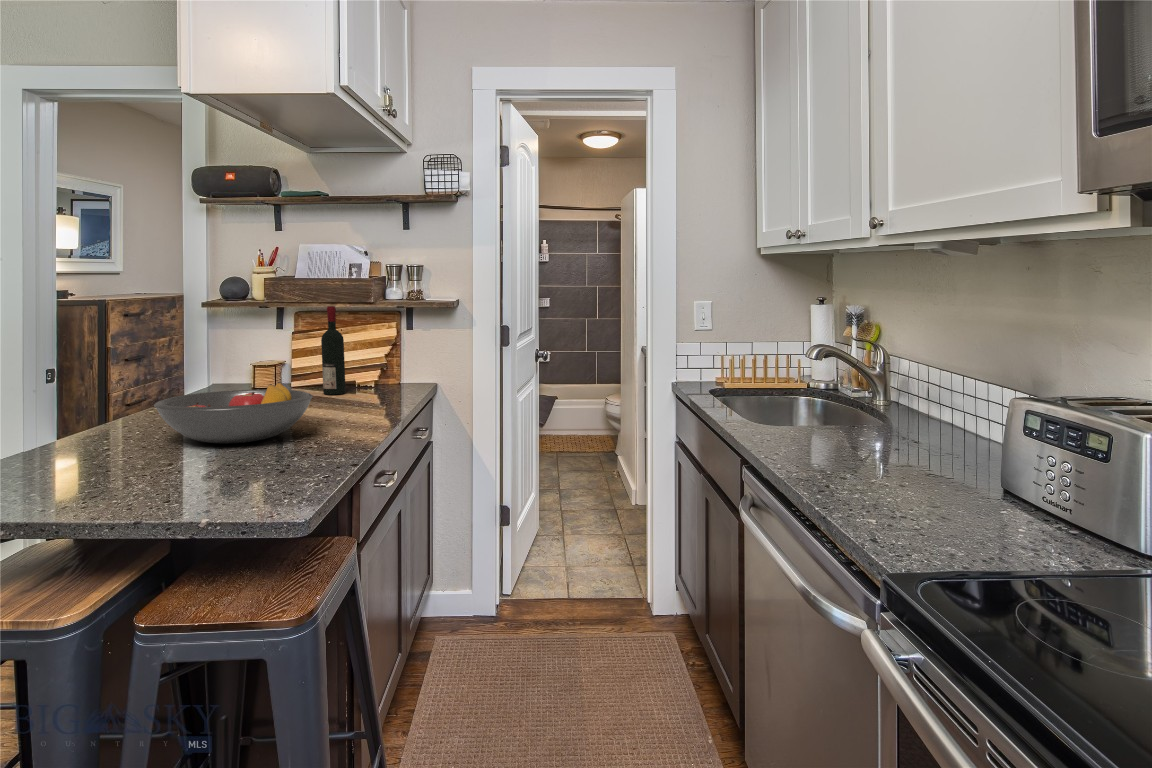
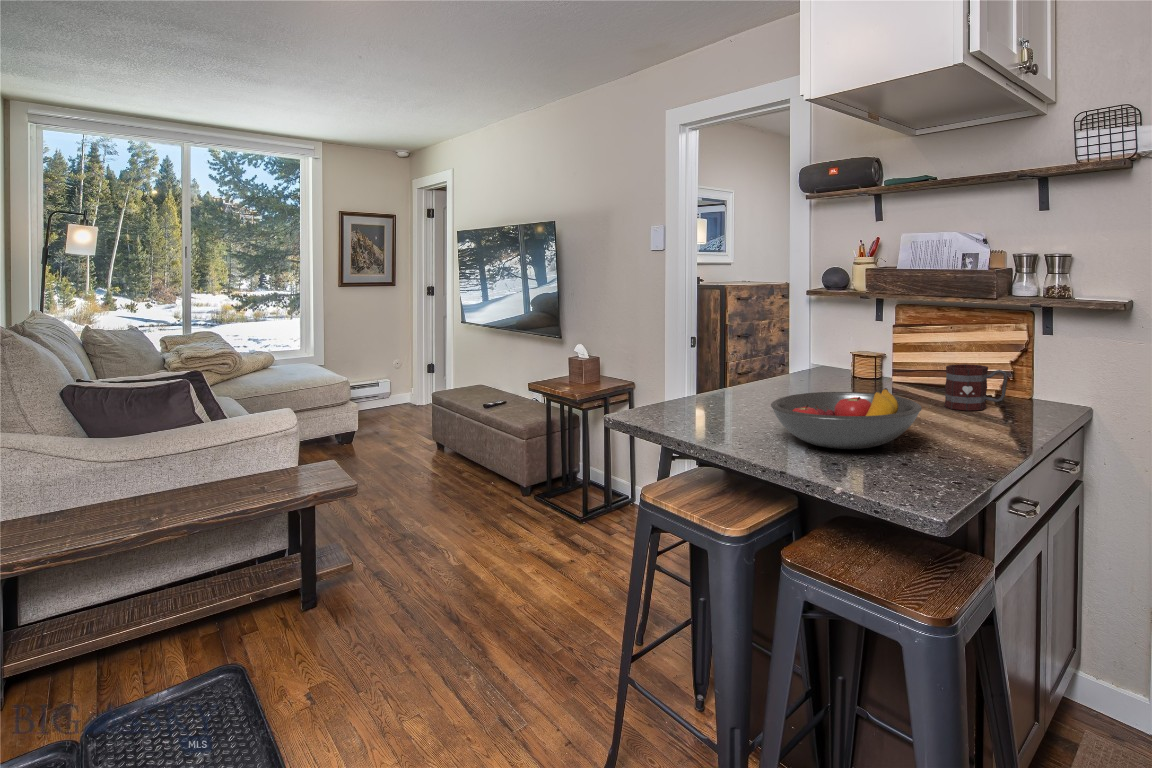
wine bottle: present [321,306,346,395] -> none [923,299,951,393]
mug: none [339,364,390,405] -> present [944,364,1007,410]

